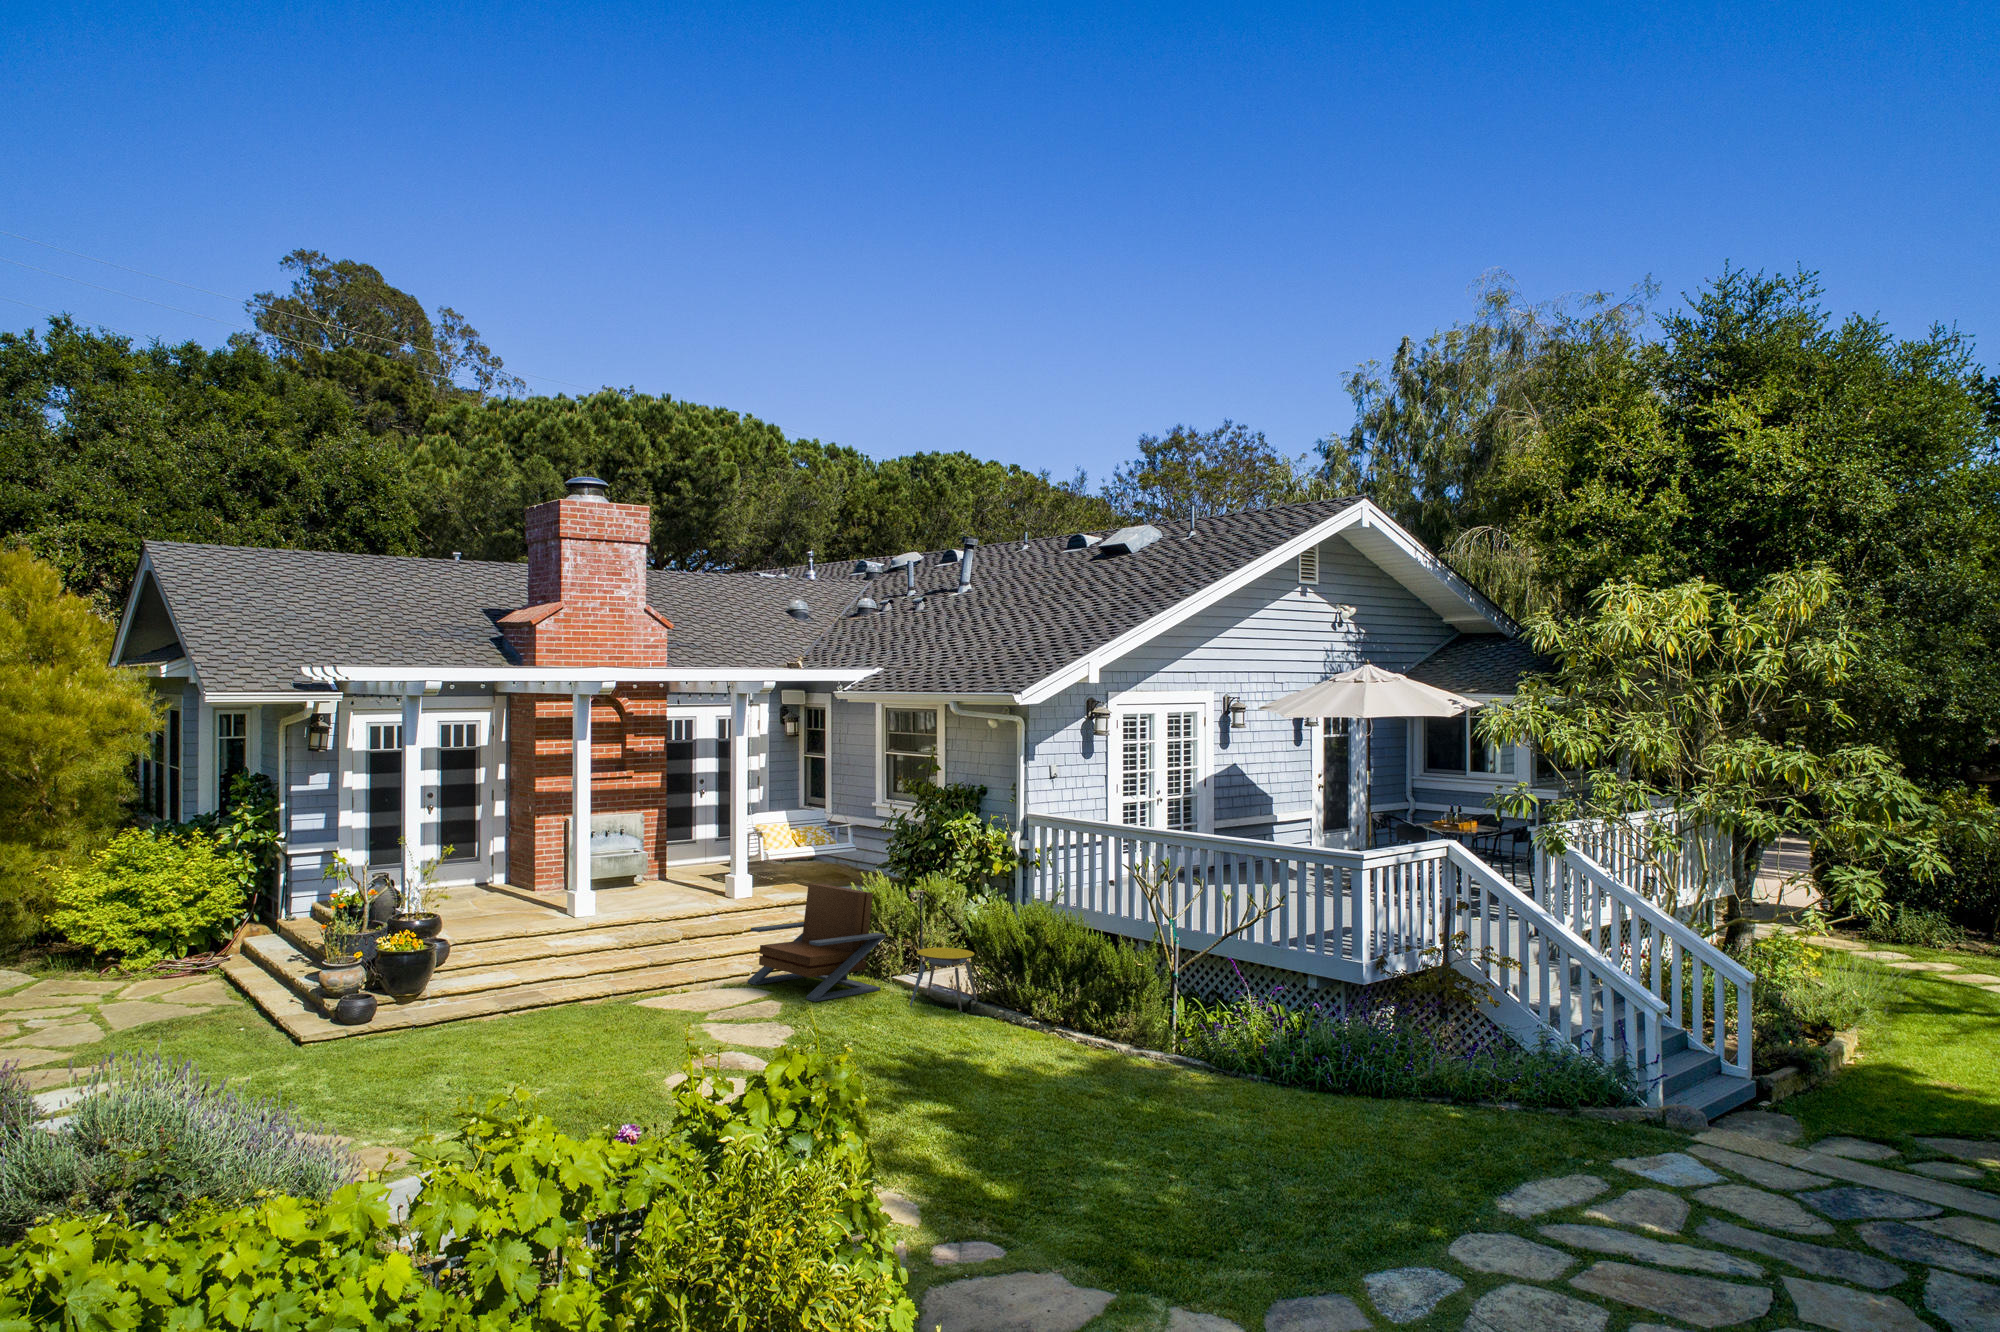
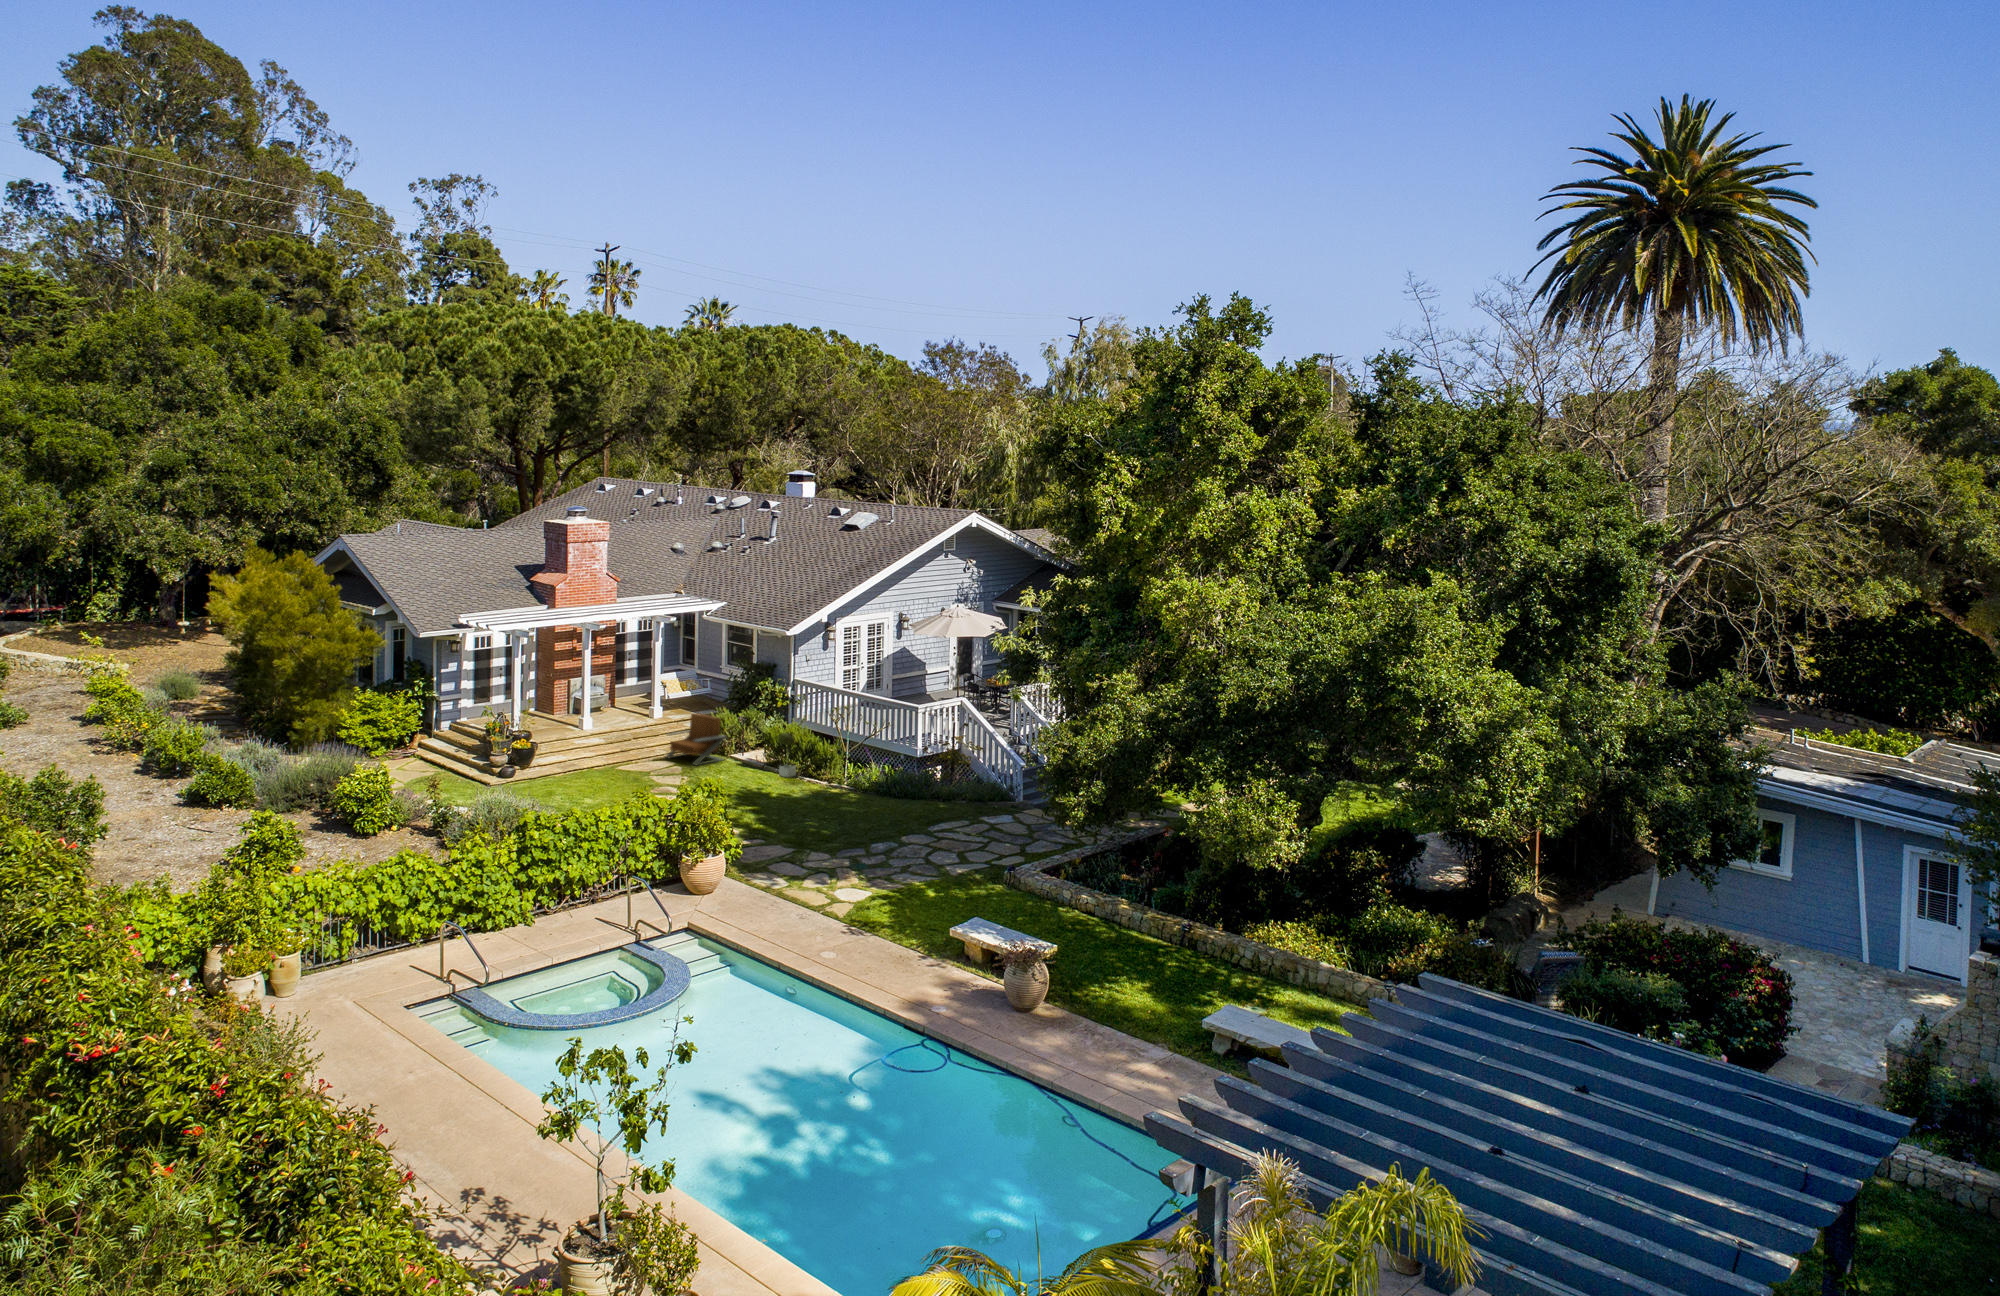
potted tree: none [1008,922,1051,1035] -> present [778,733,796,777]
stool: present [910,948,977,1011] -> none [737,742,768,769]

